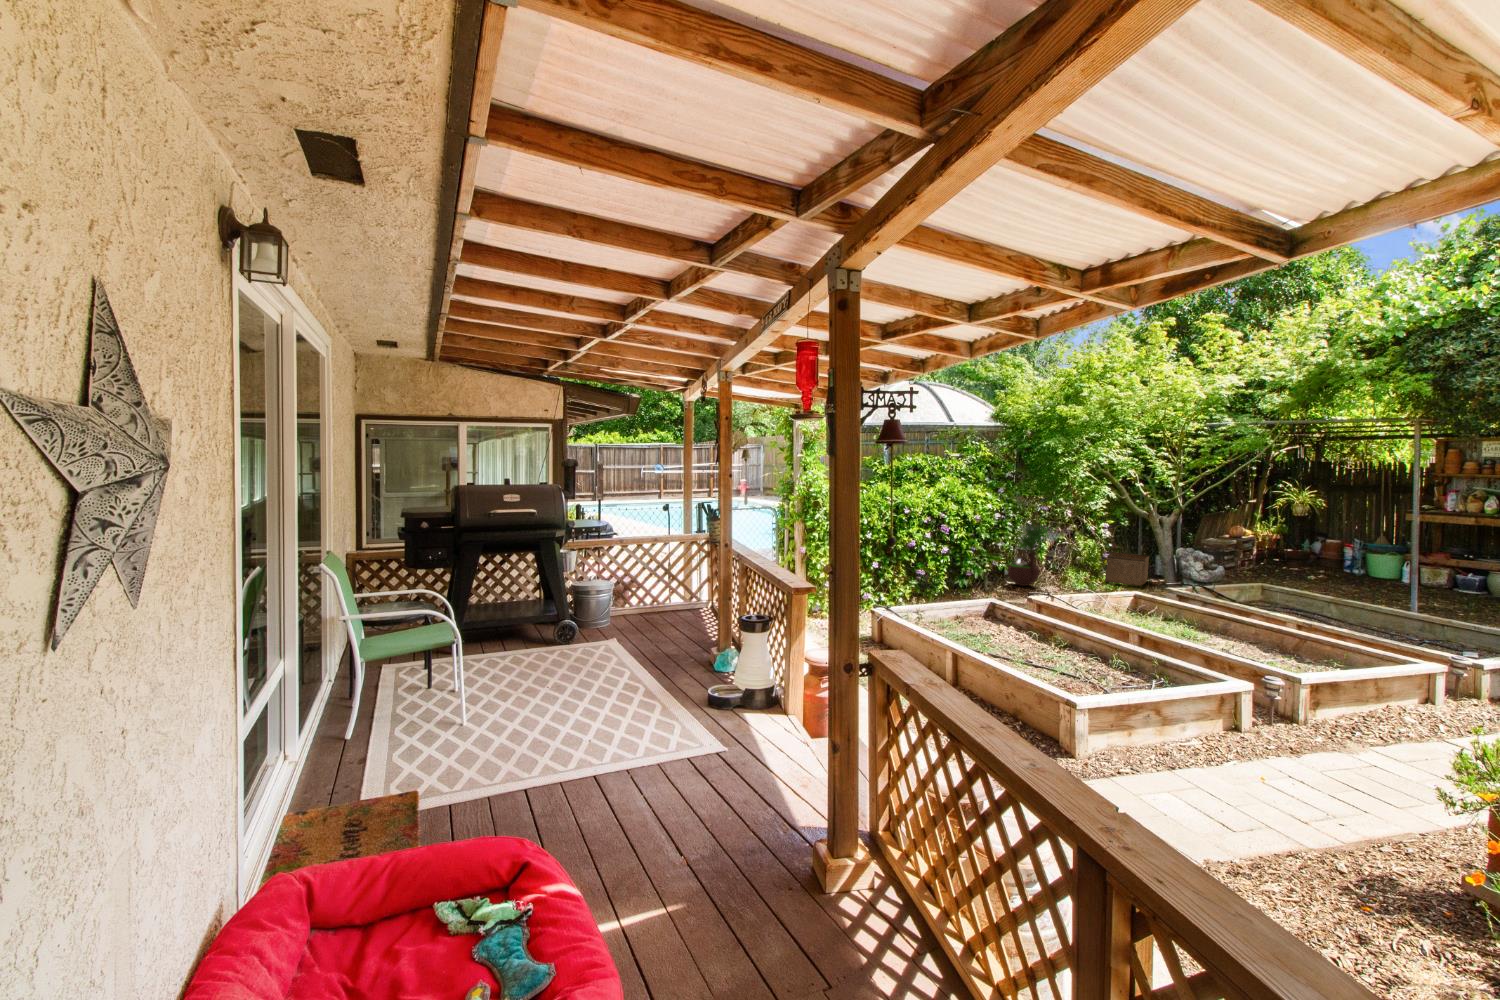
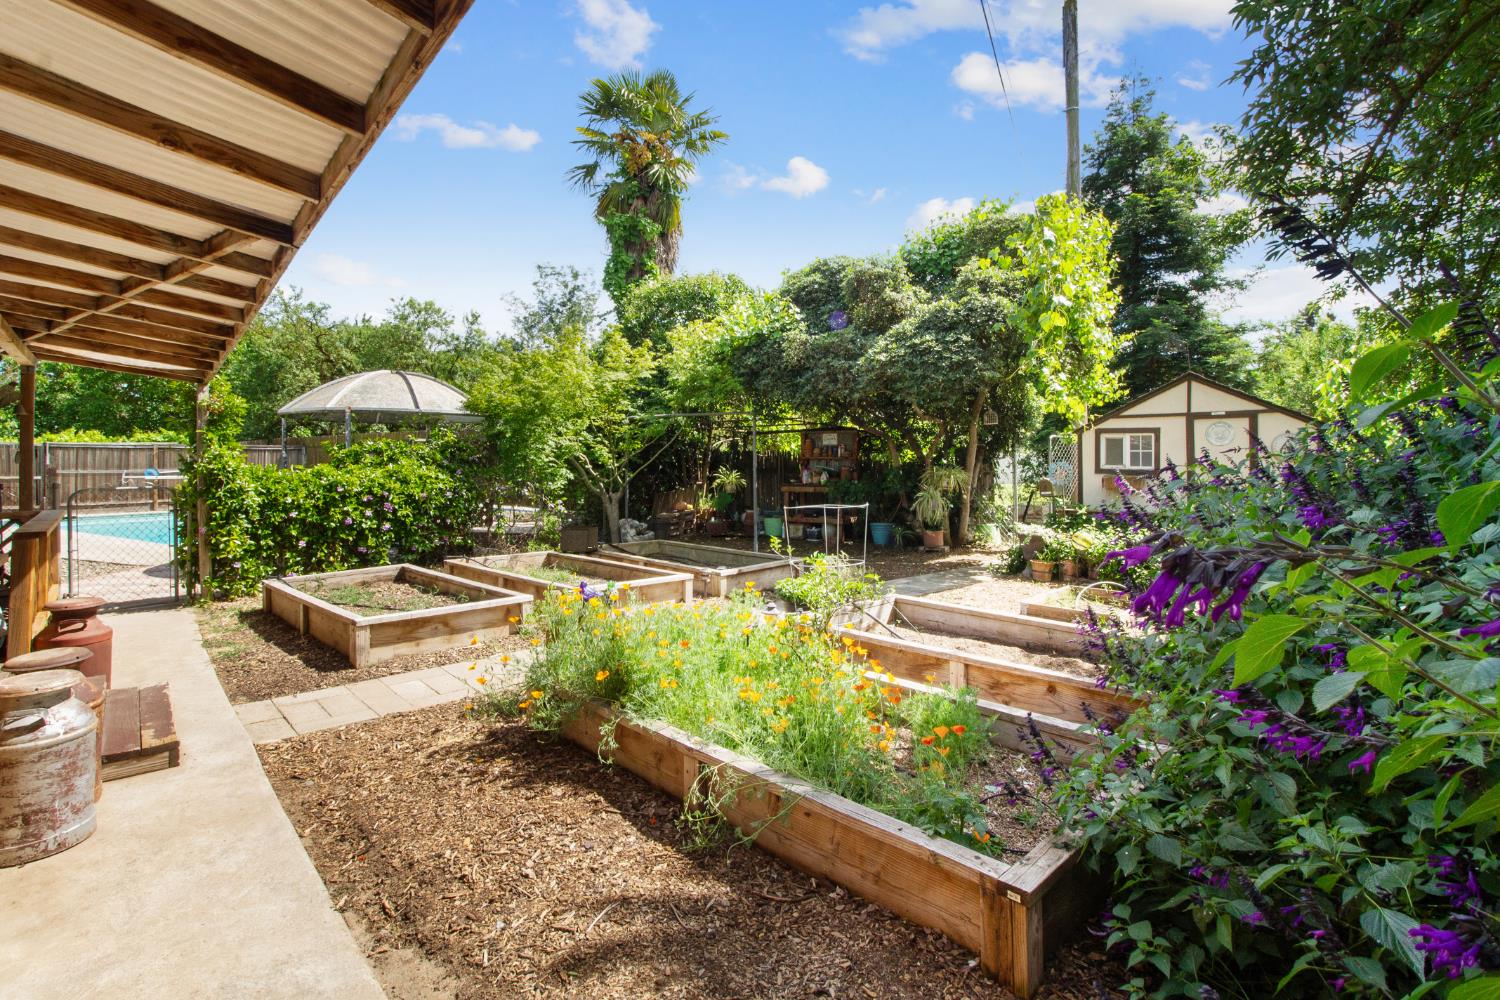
potted tree: present [1008,522,1048,586] -> present [706,493,731,536]

